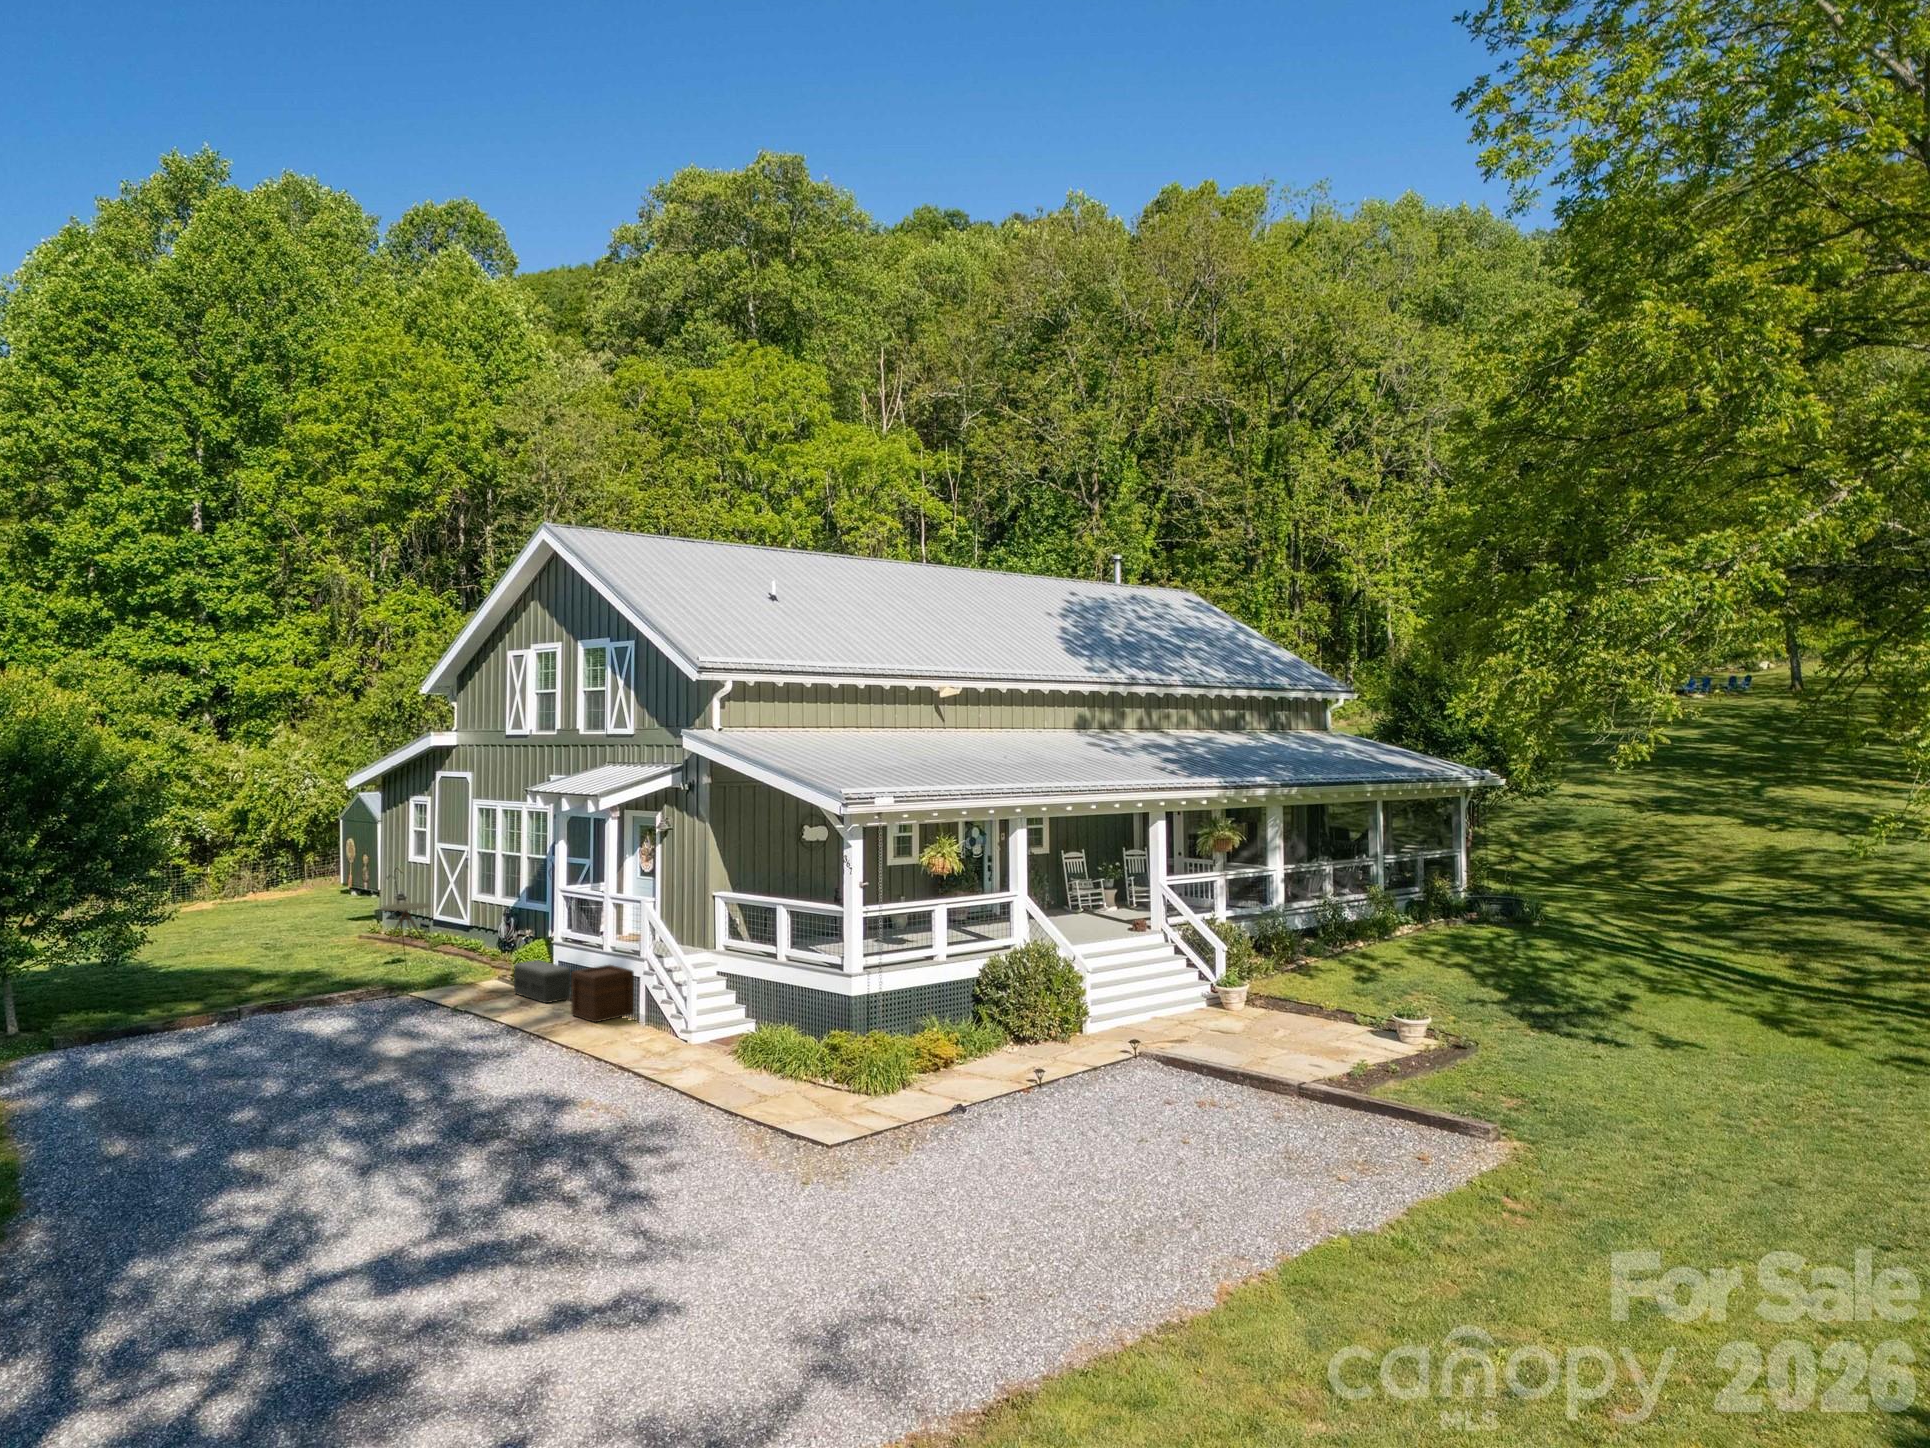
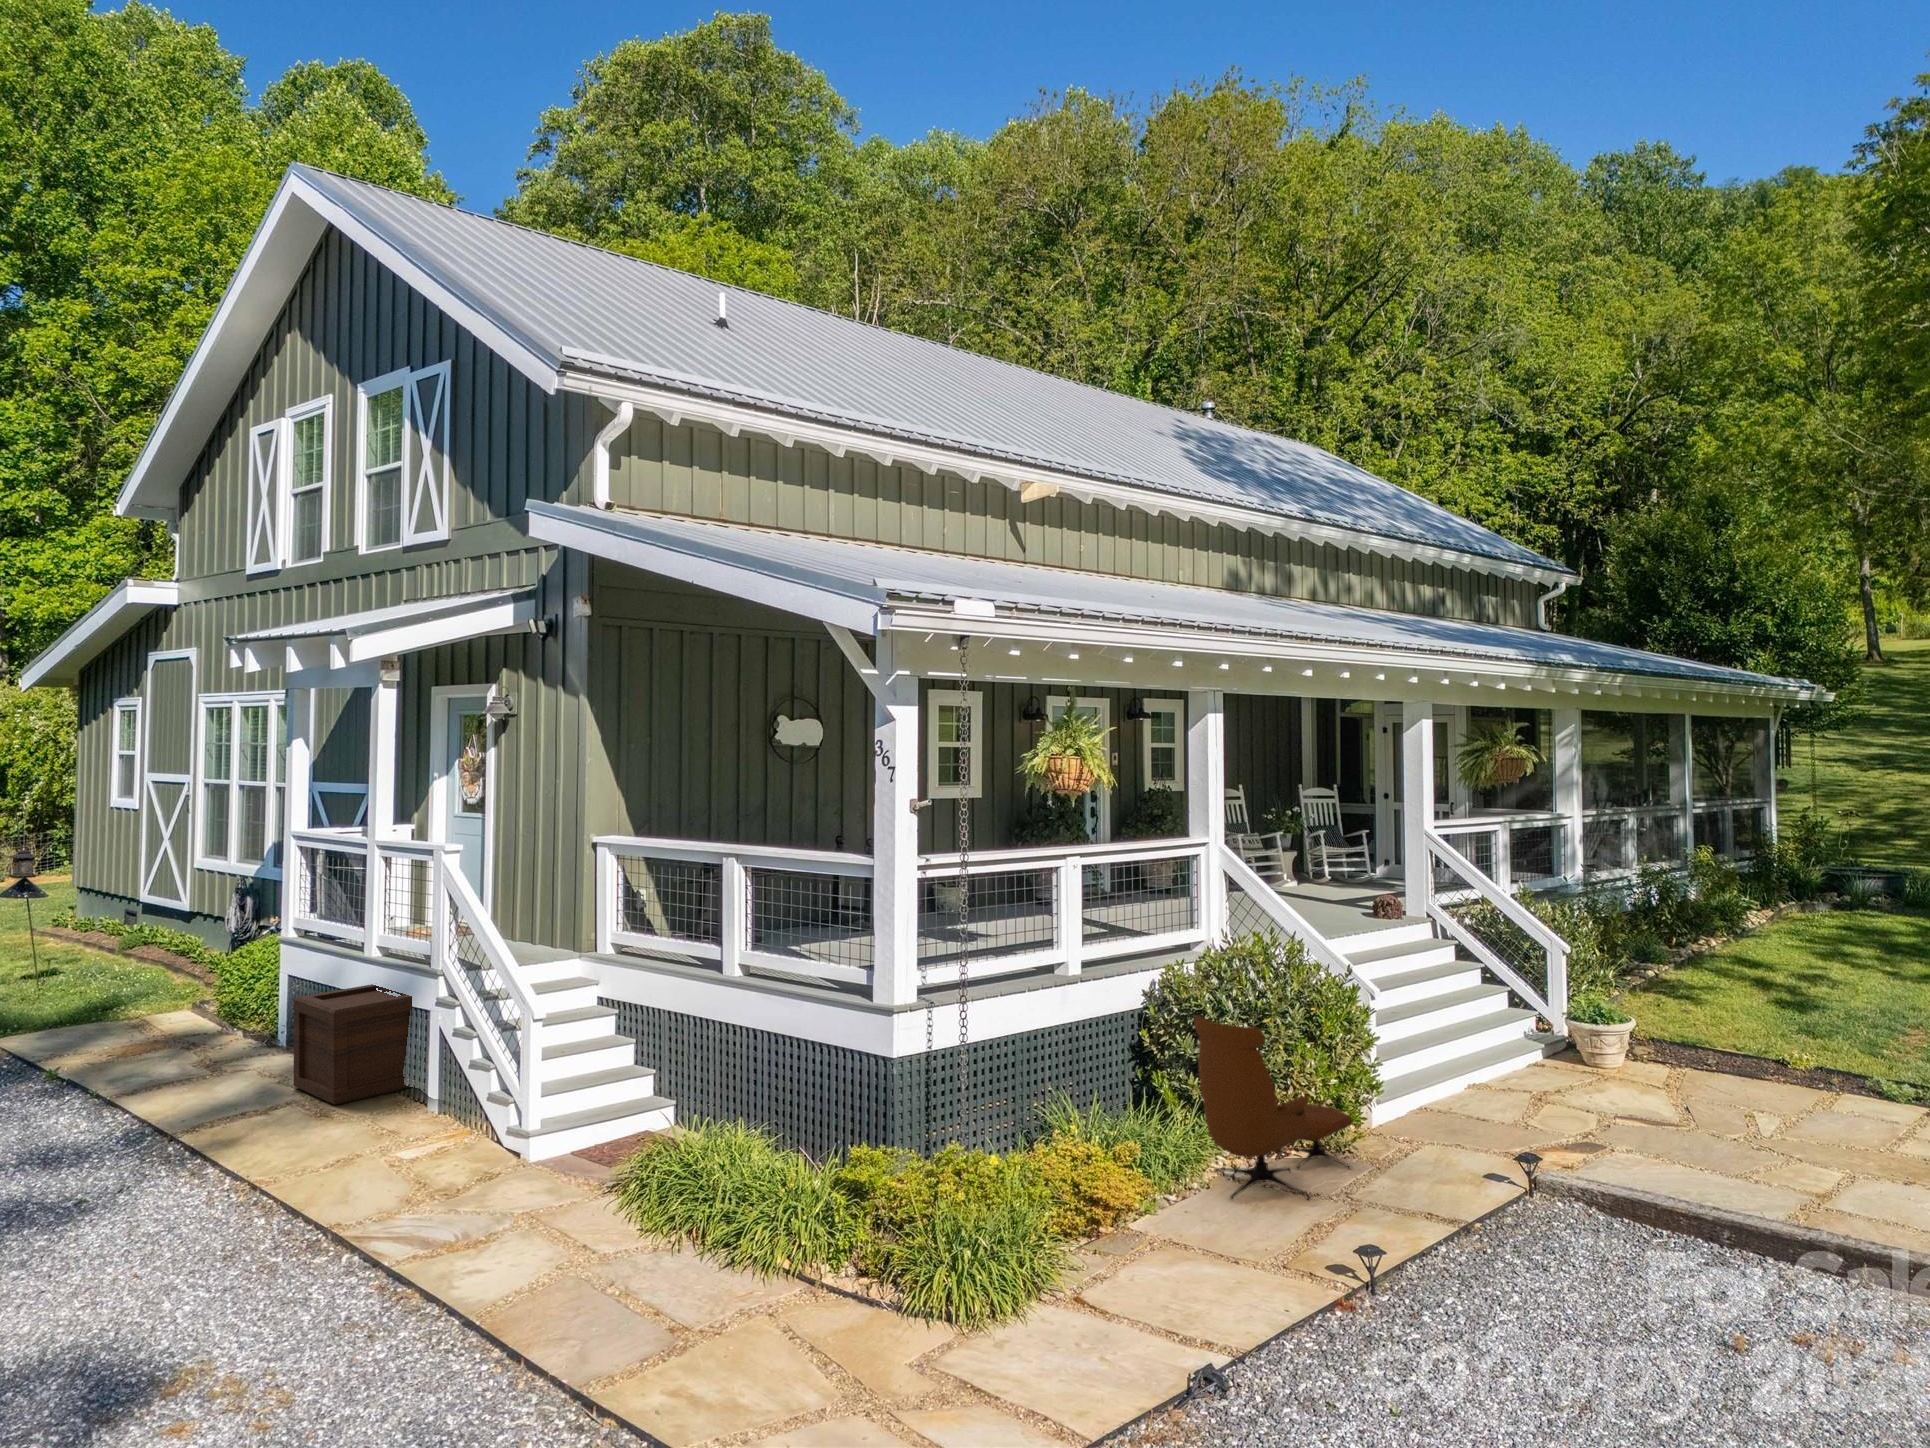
round table: present [380,903,430,939] -> none [38,873,135,937]
storage bench: present [514,960,570,1003] -> none [206,973,311,1059]
lounge chair: none [984,977,1064,1057] -> present [1194,1016,1353,1200]

